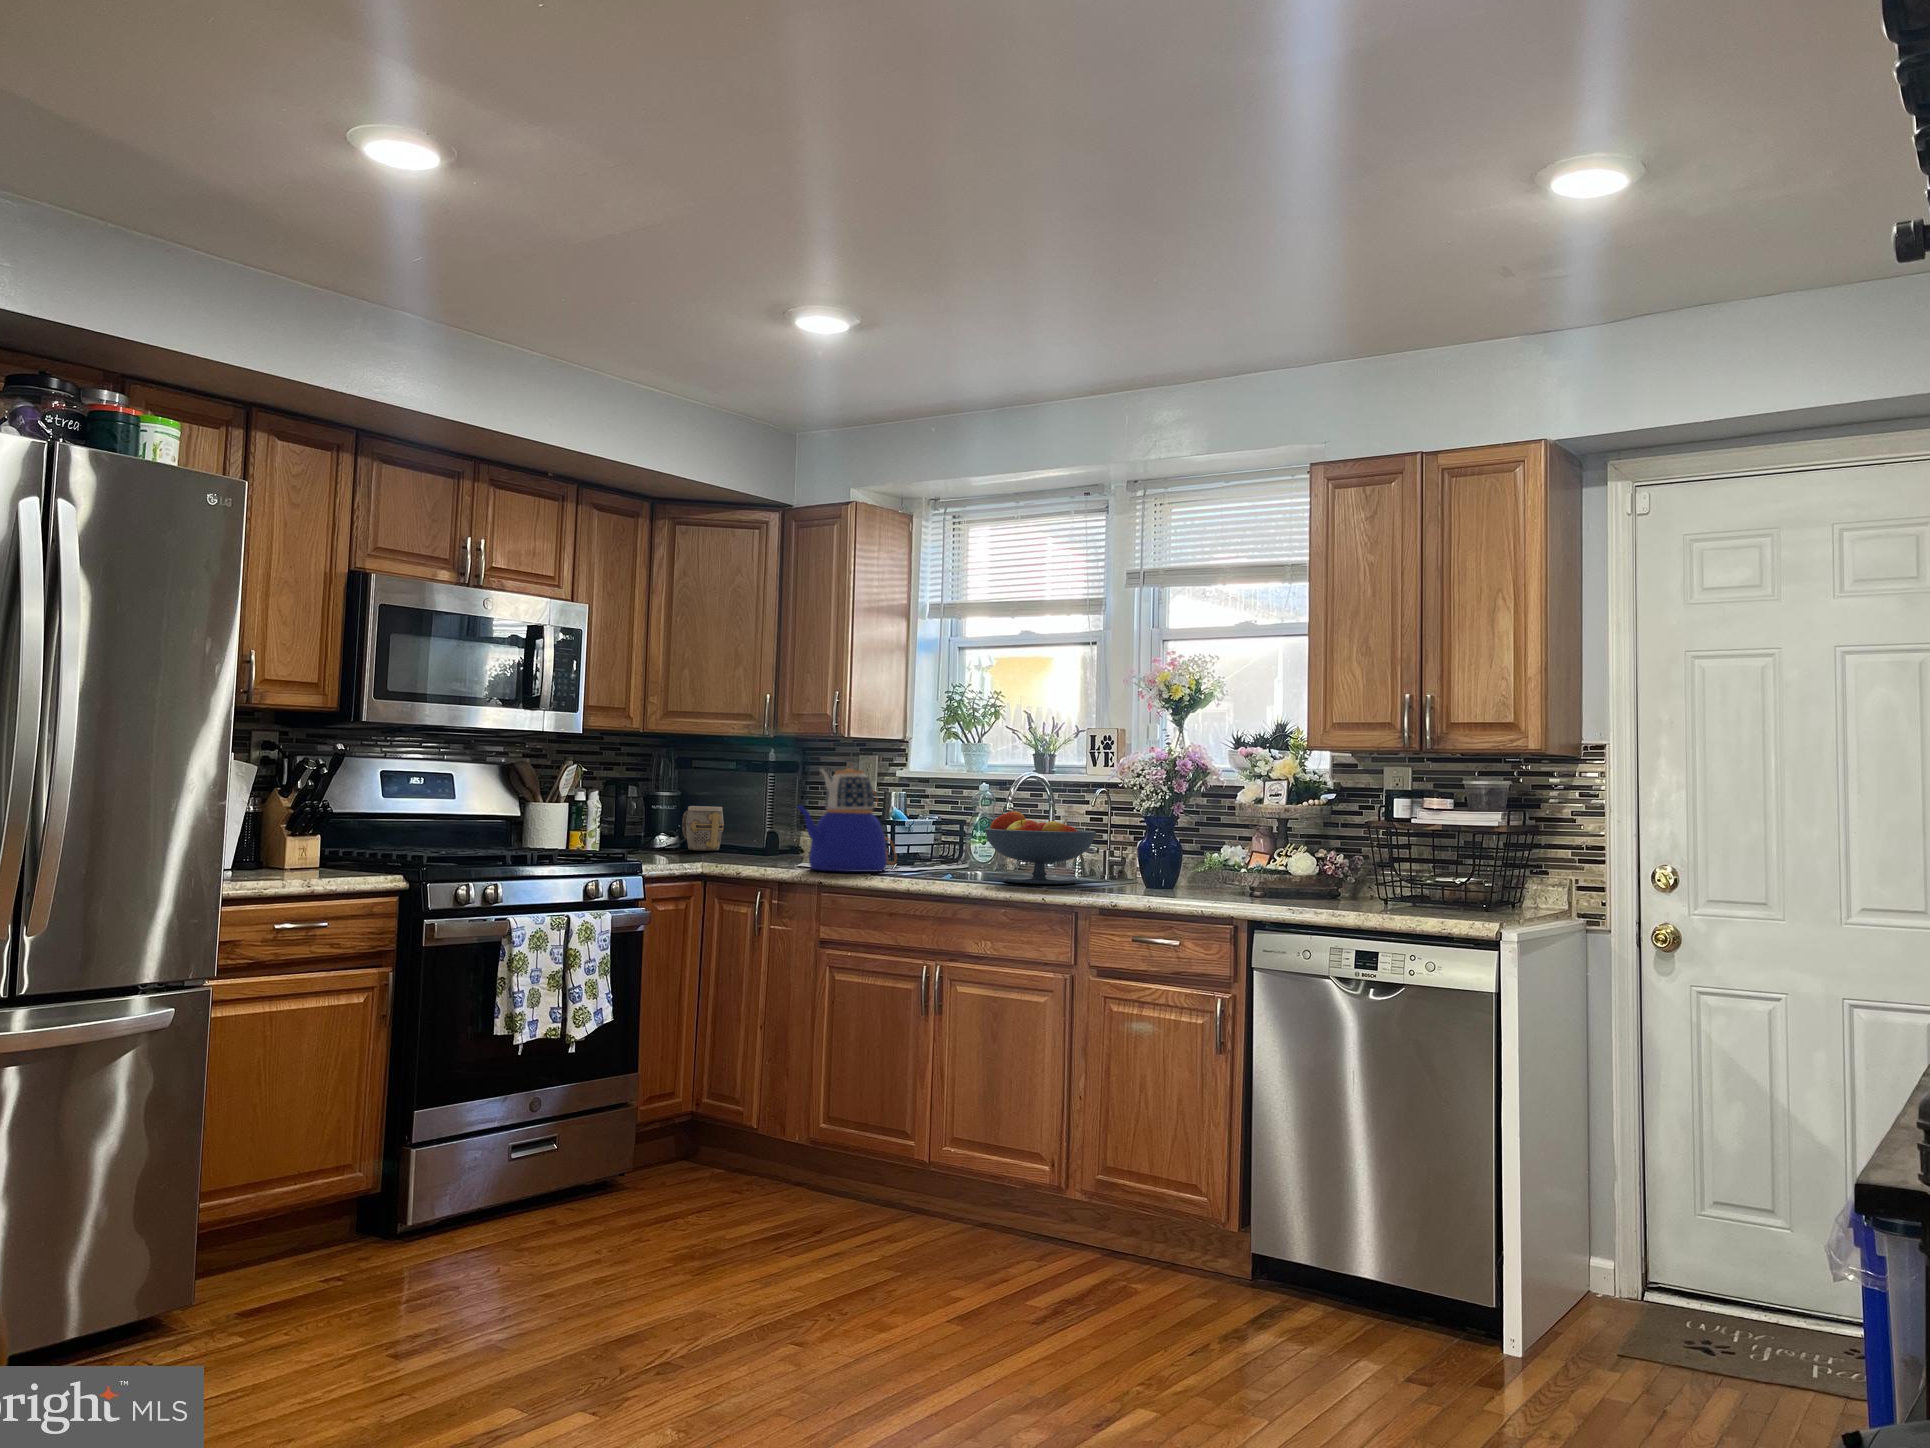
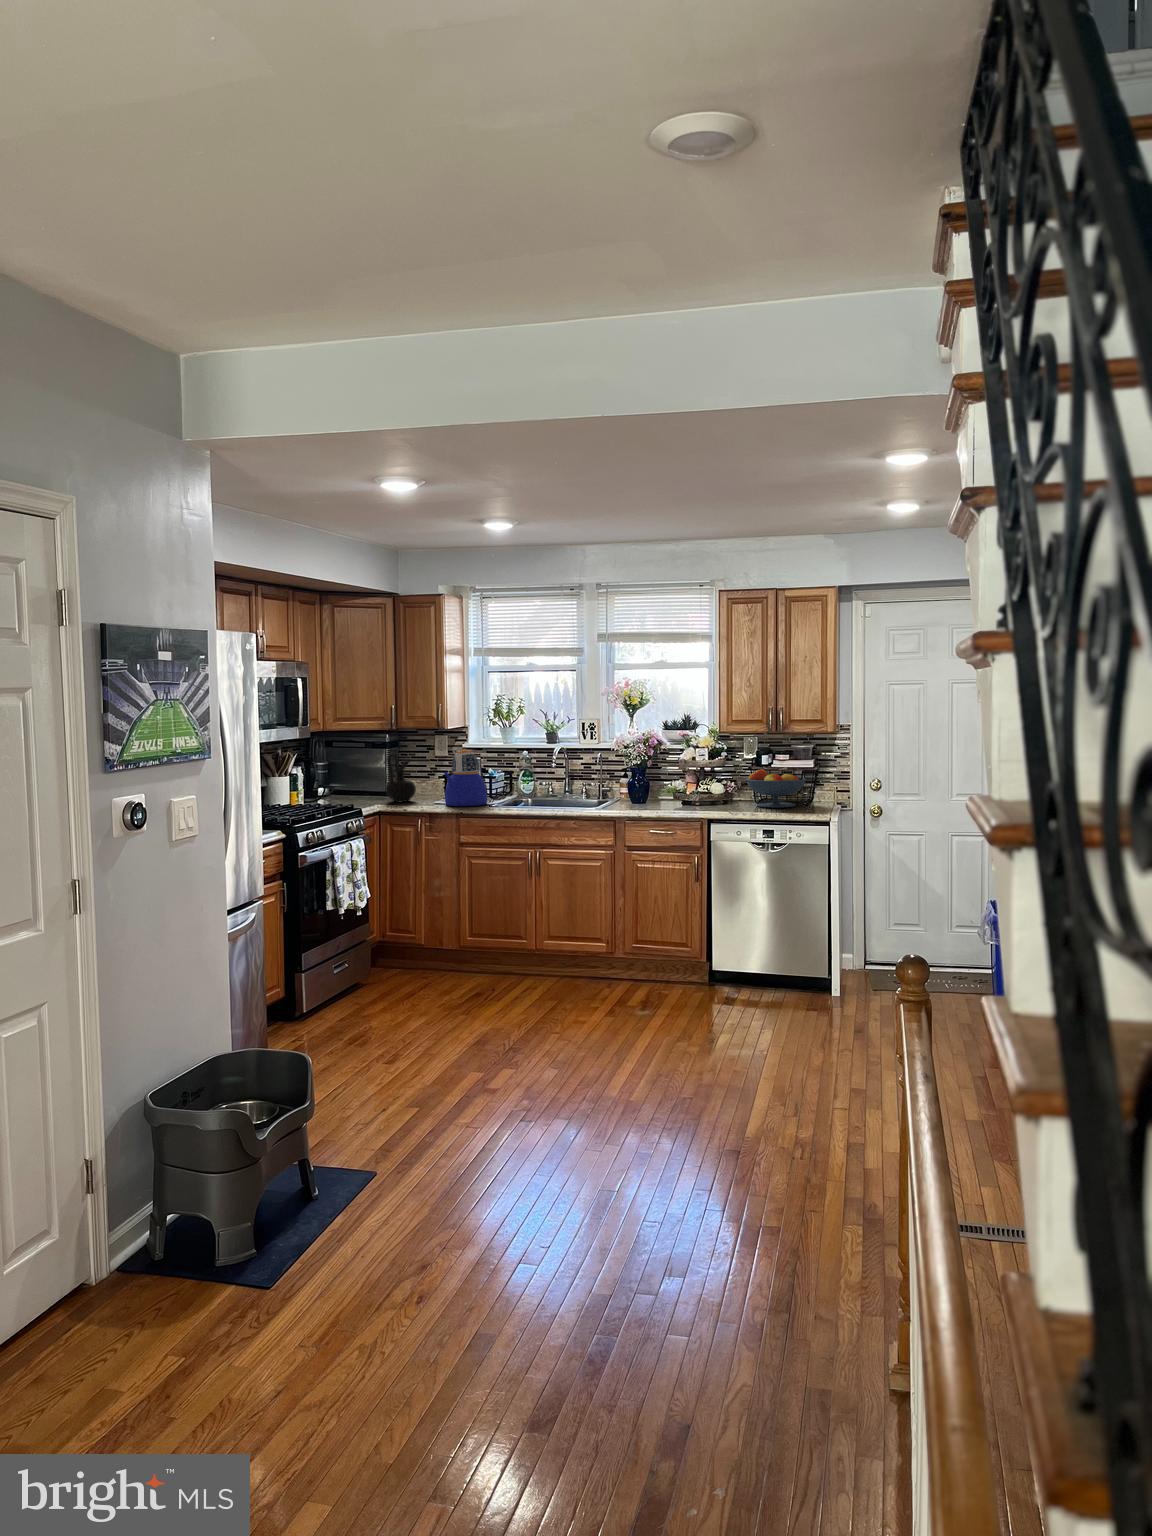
ceramic jug: none [730,773,782,861] -> present [386,754,416,802]
mug: present [682,806,724,851] -> none [332,770,361,796]
fruit bowl: present [984,811,1096,884] -> present [746,769,806,808]

